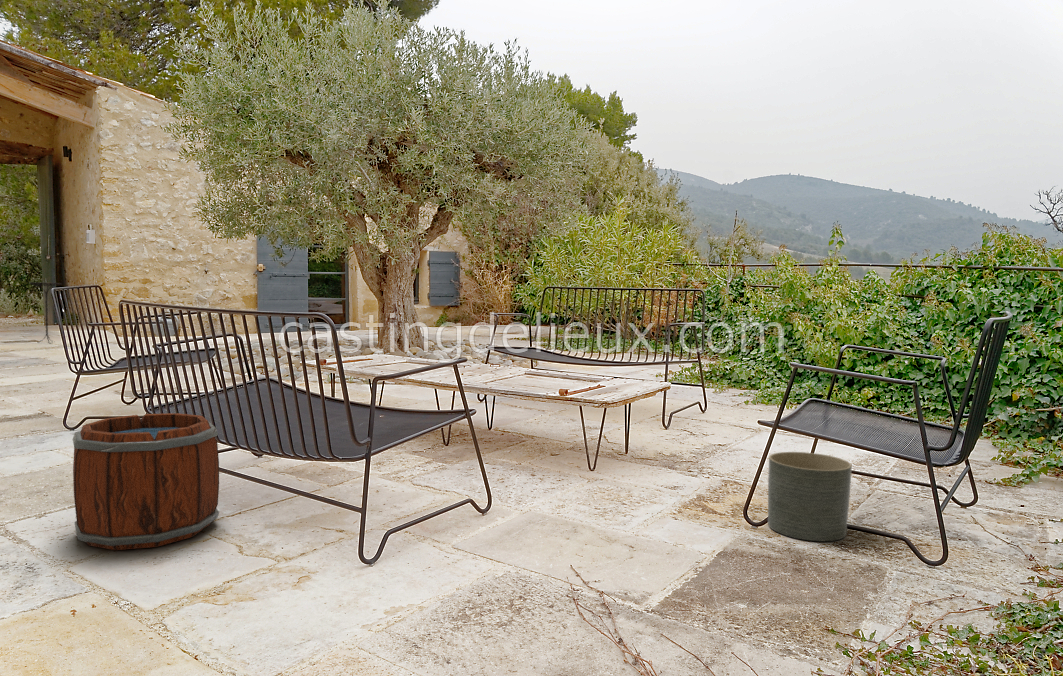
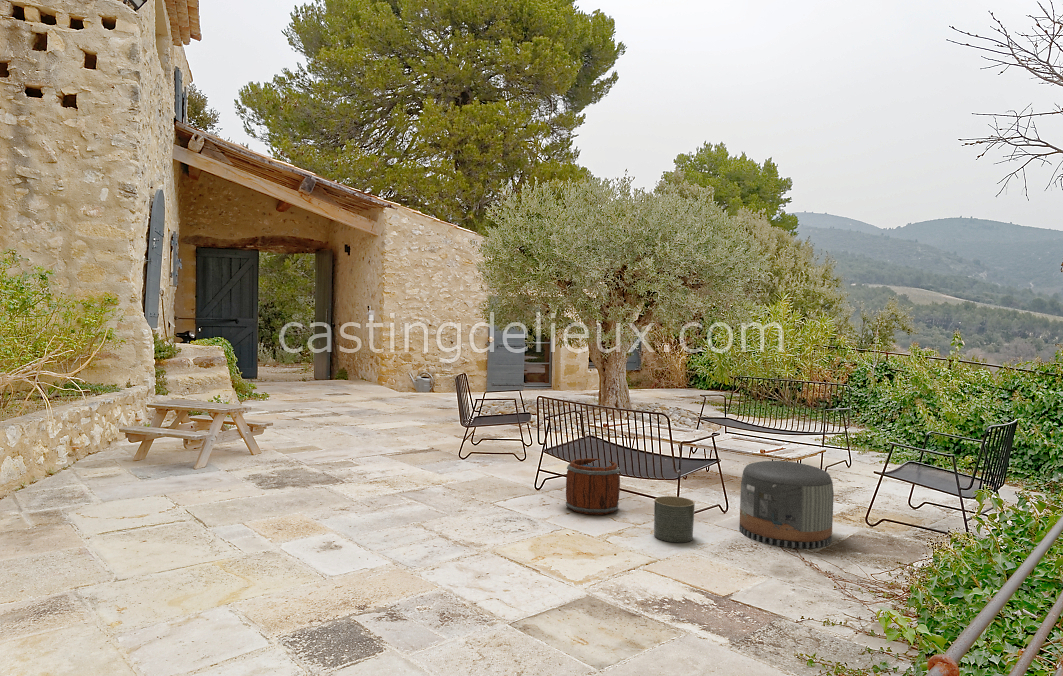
side table: present [30,282,60,341] -> none [358,351,378,393]
pouf: none [472,397,685,615] -> present [739,461,834,548]
planter: present [768,452,852,541] -> present [654,496,695,542]

